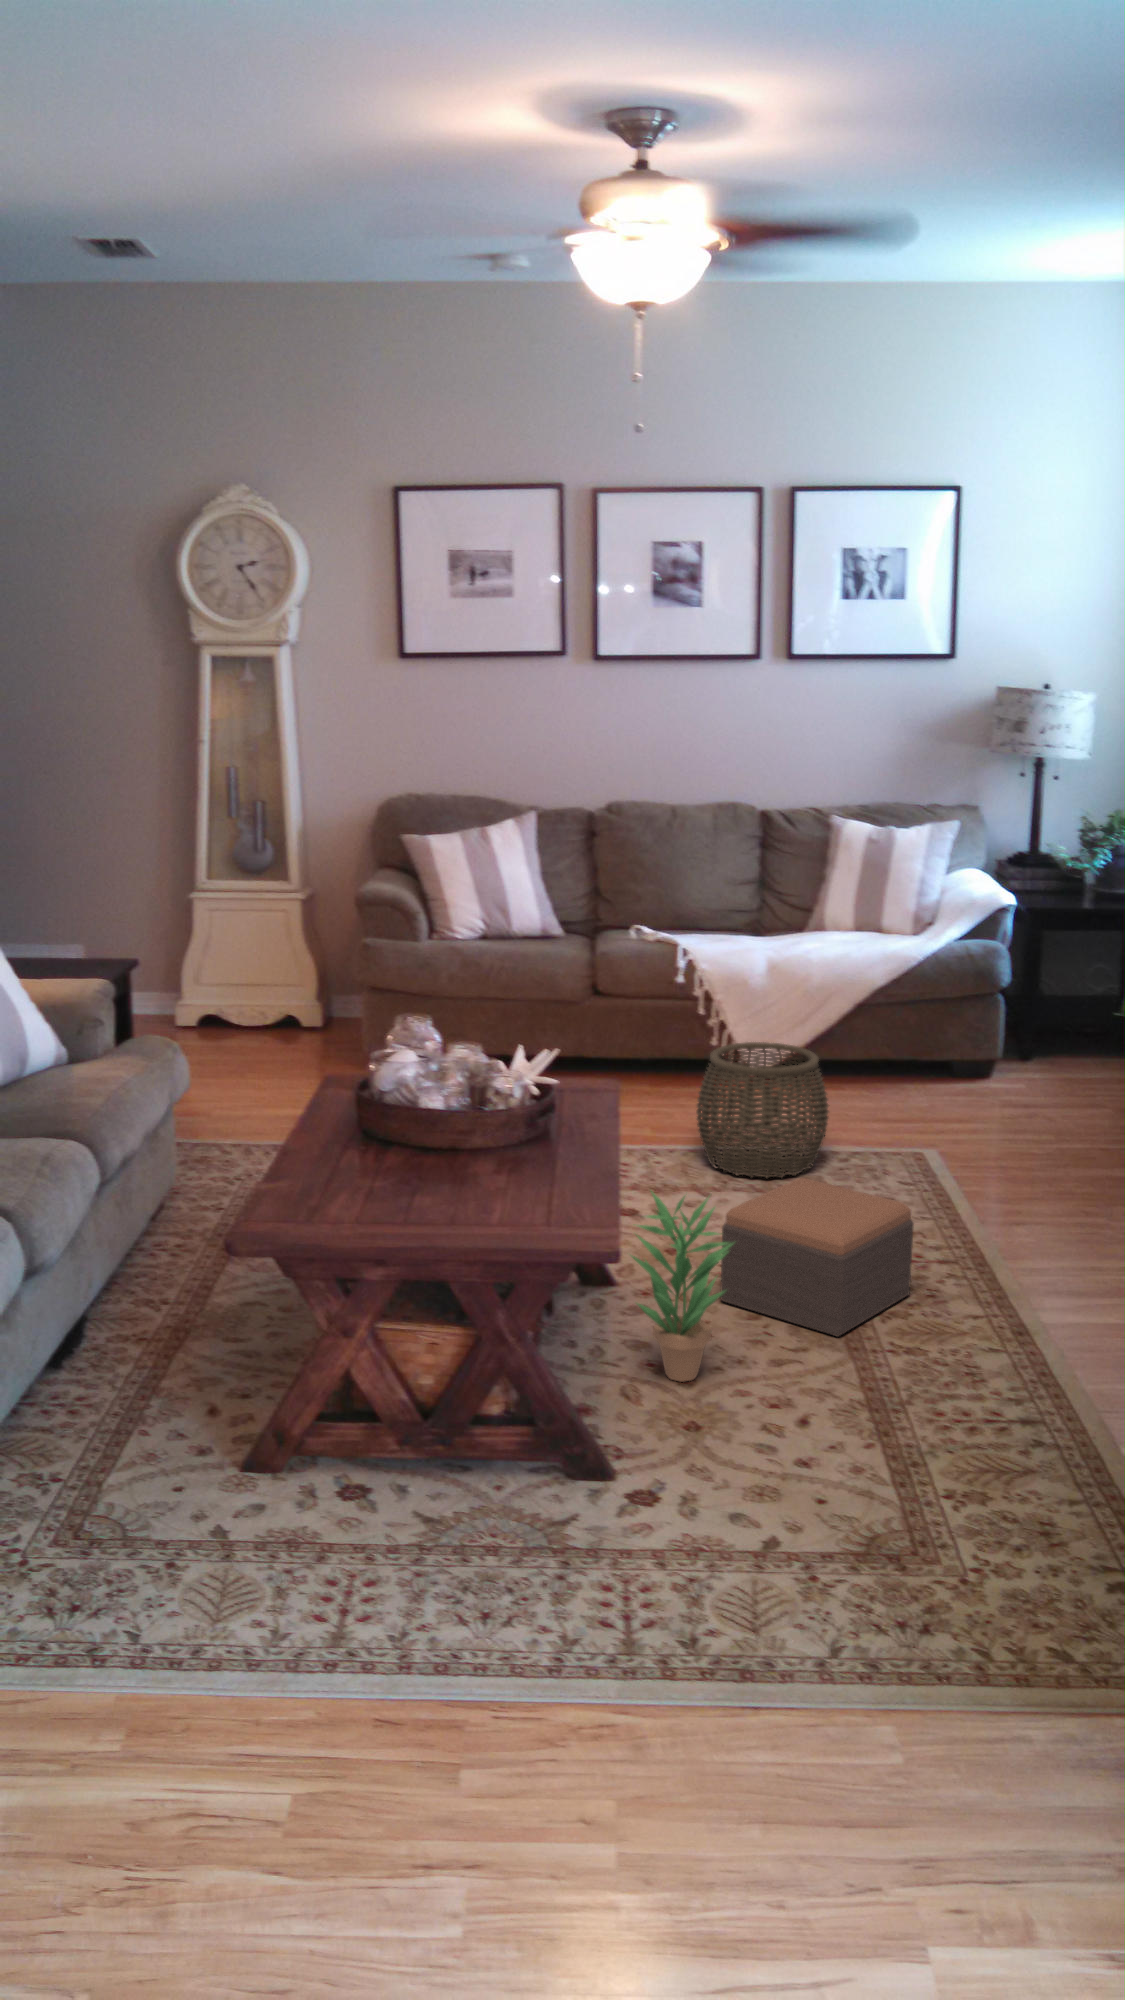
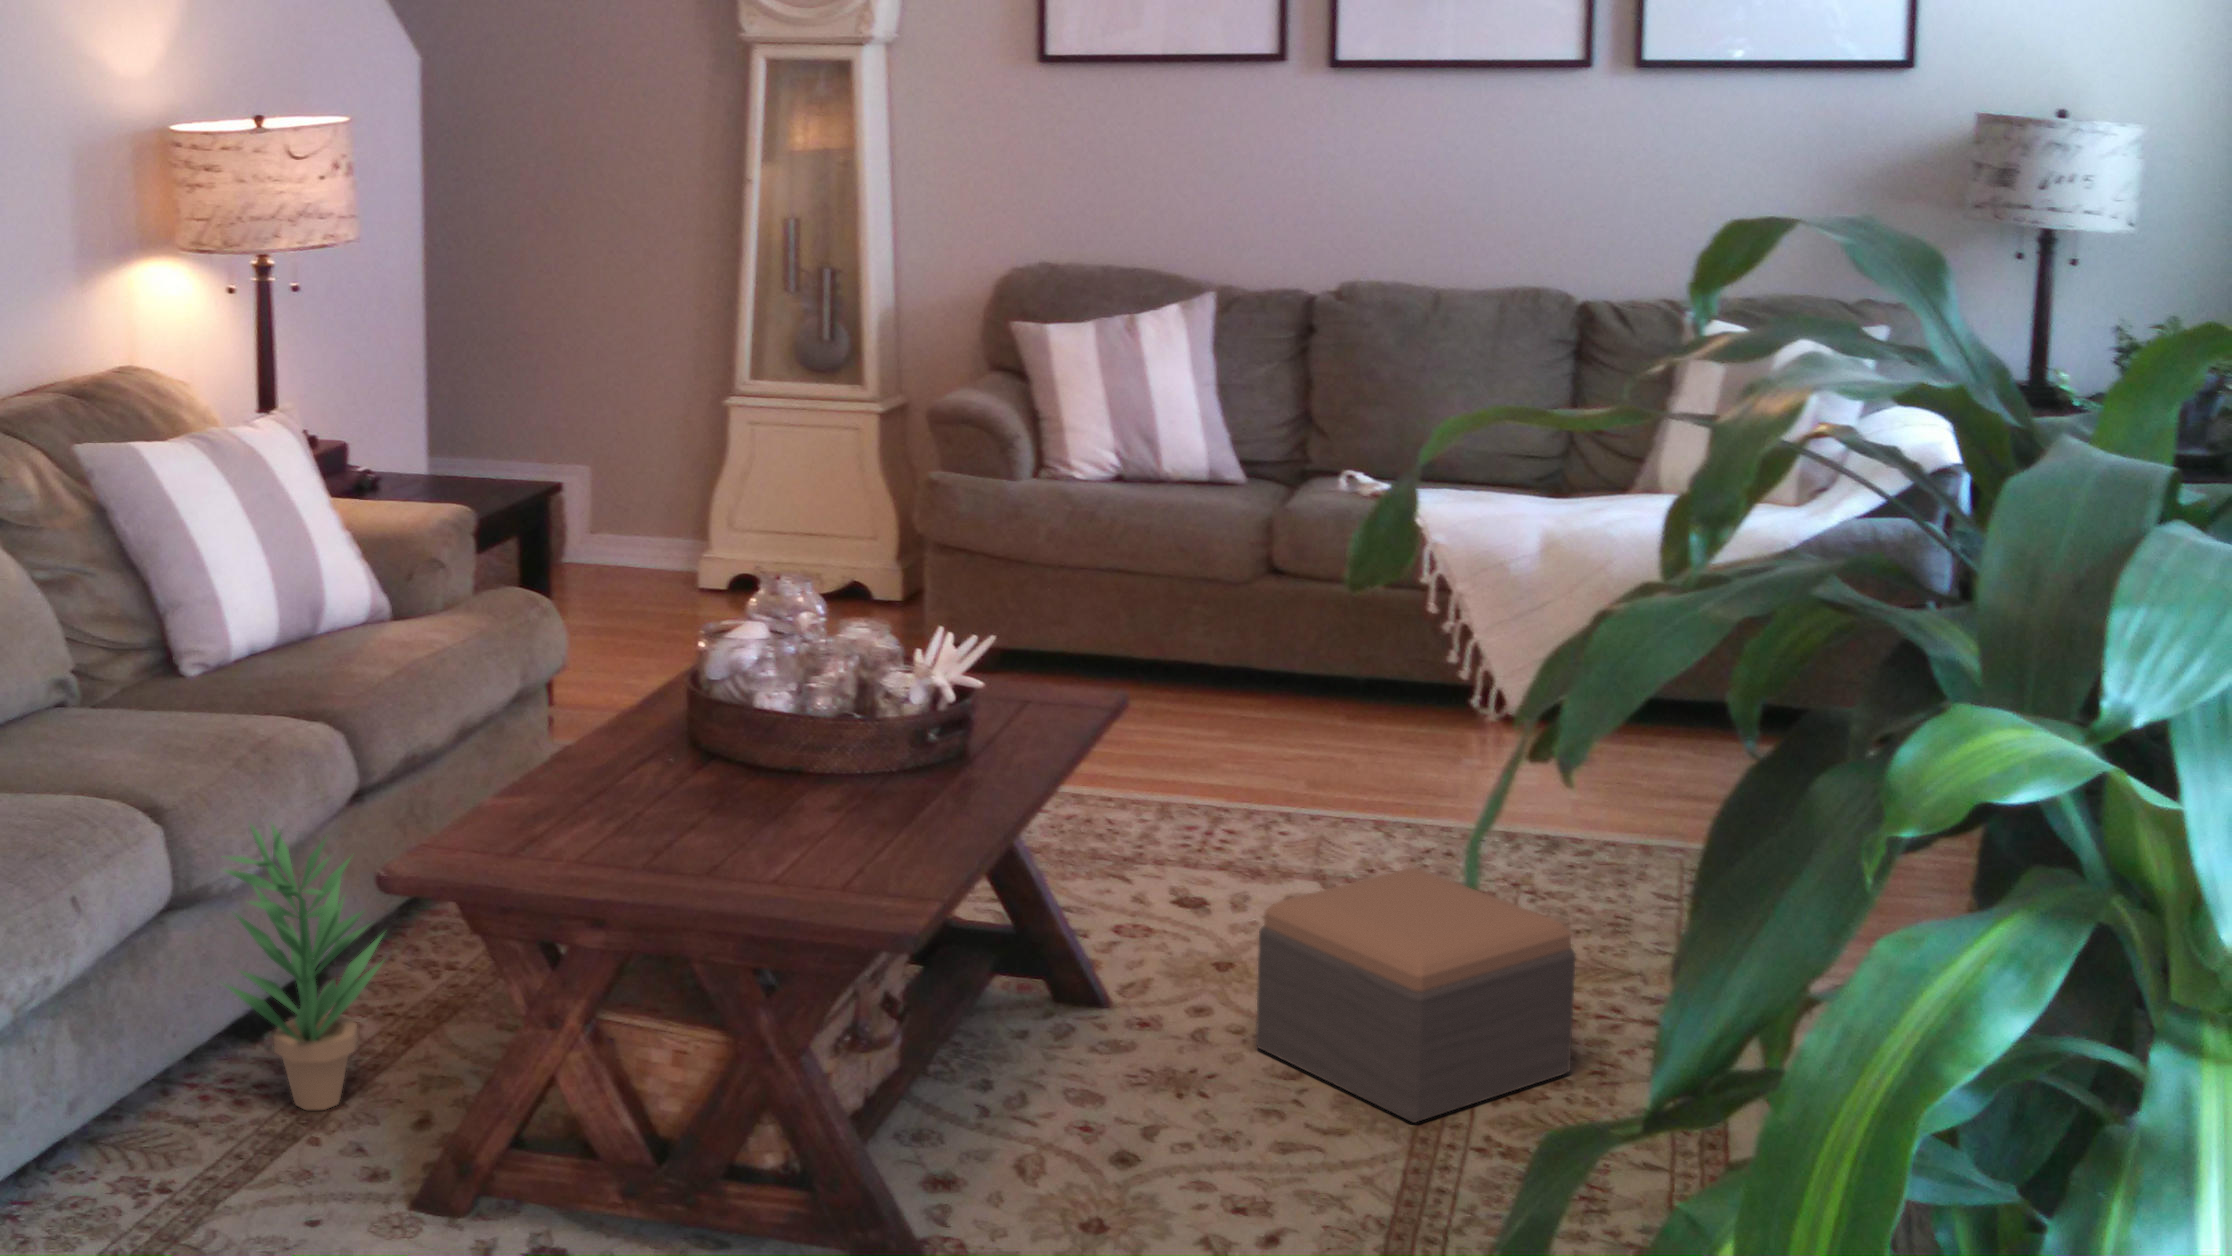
woven basket: present [696,1042,829,1178] -> none [1337,656,1555,874]
potted plant: present [632,1191,735,1382] -> present [223,825,384,1110]

